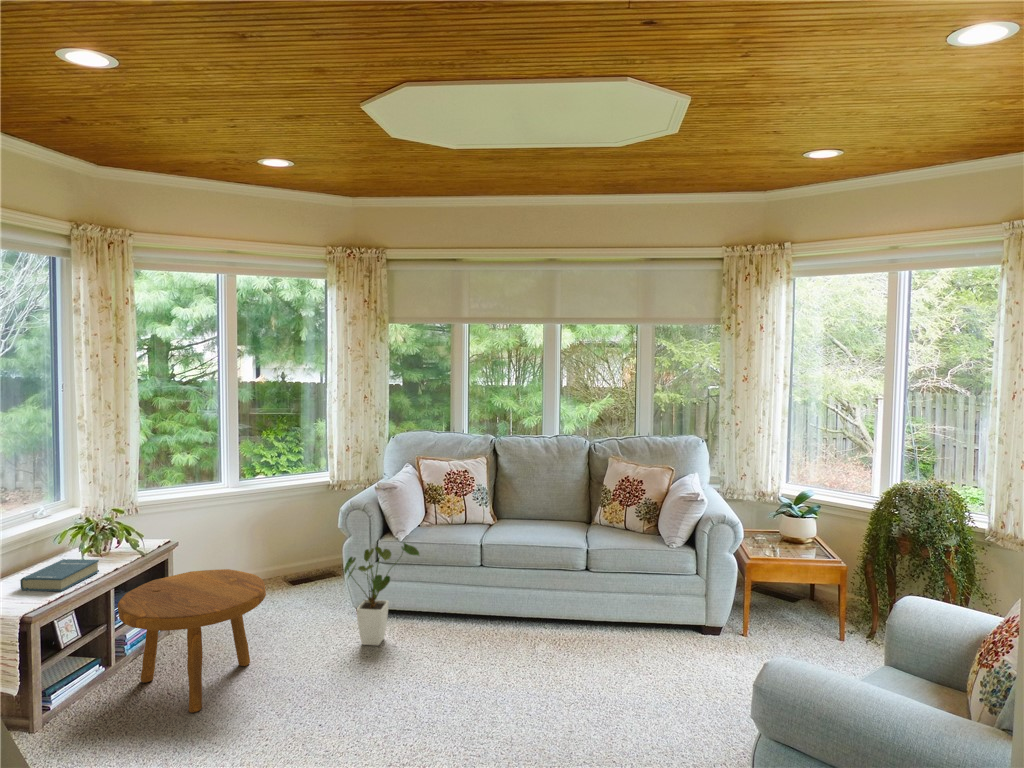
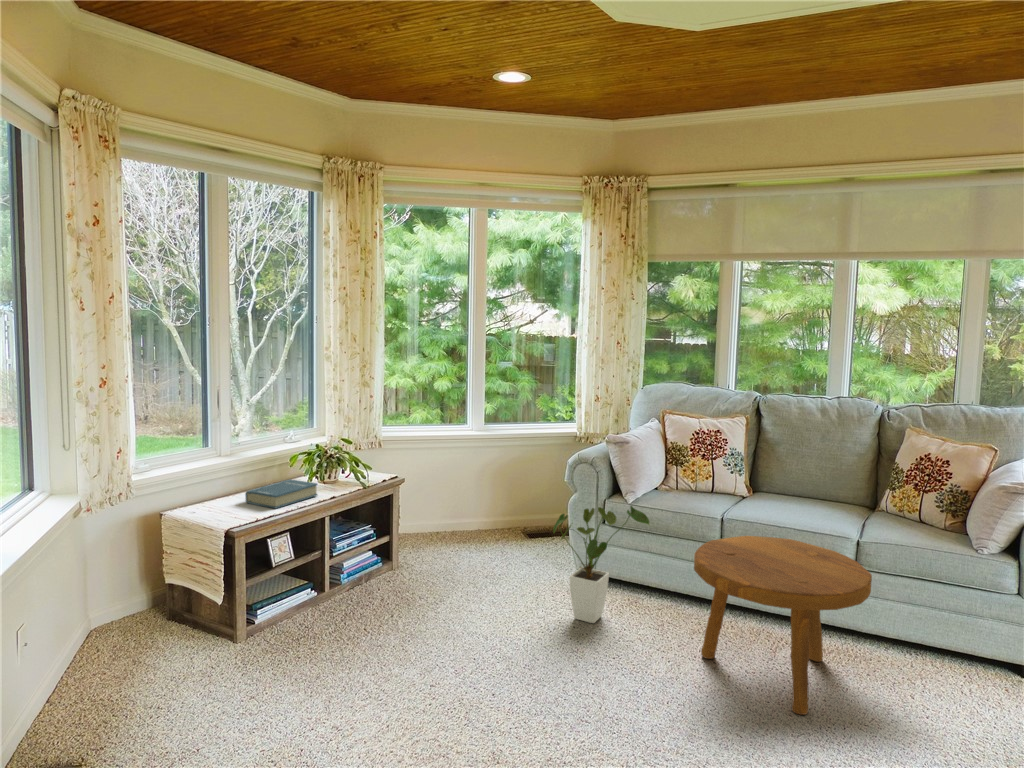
footstool: present [118,569,266,713] -> present [694,536,872,715]

